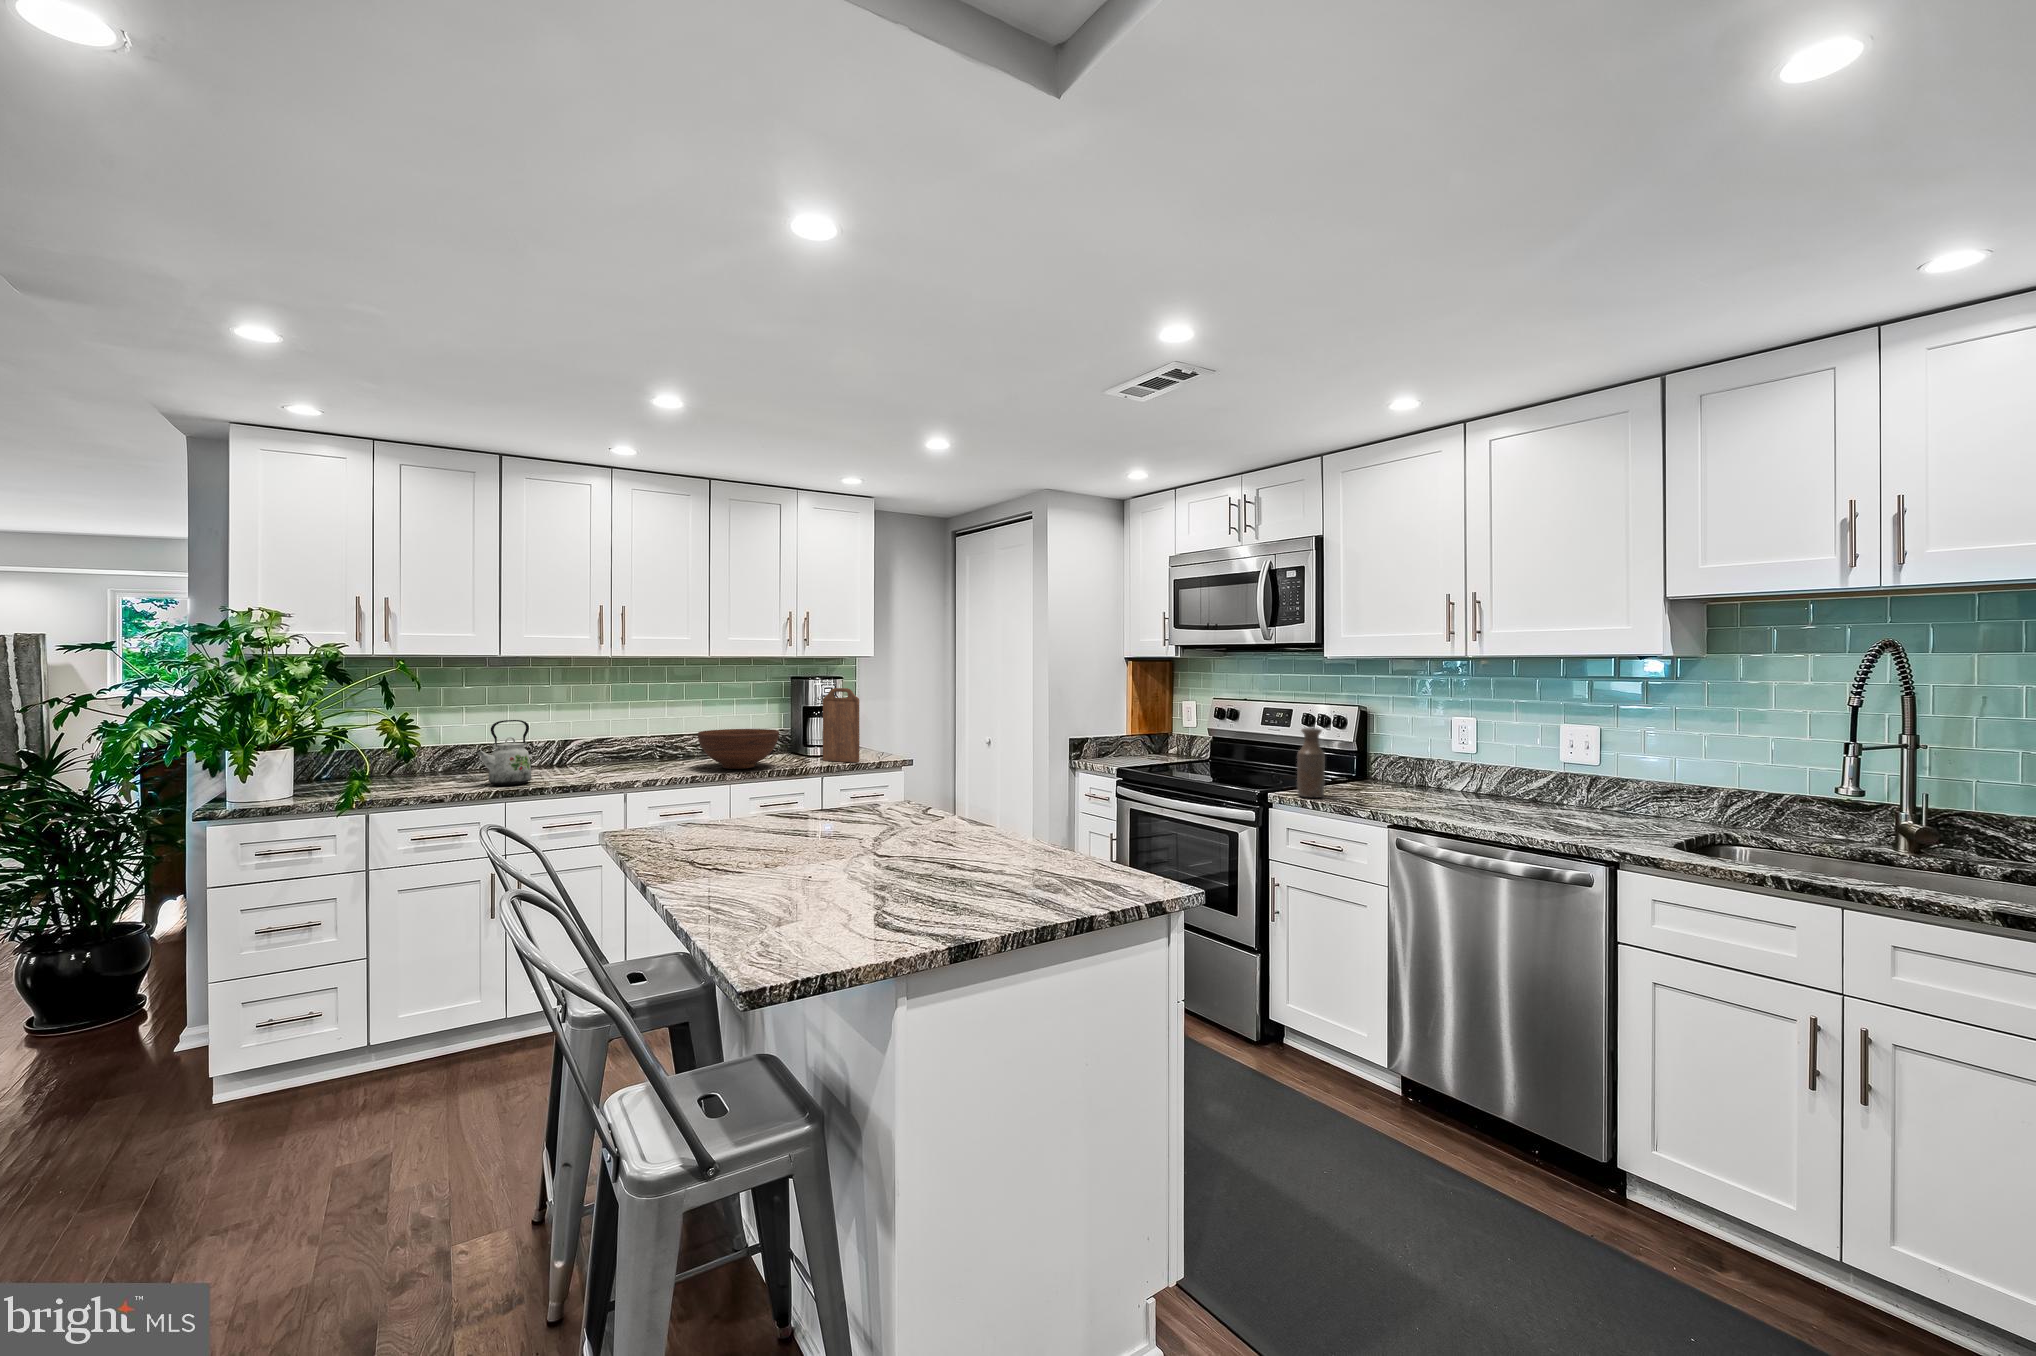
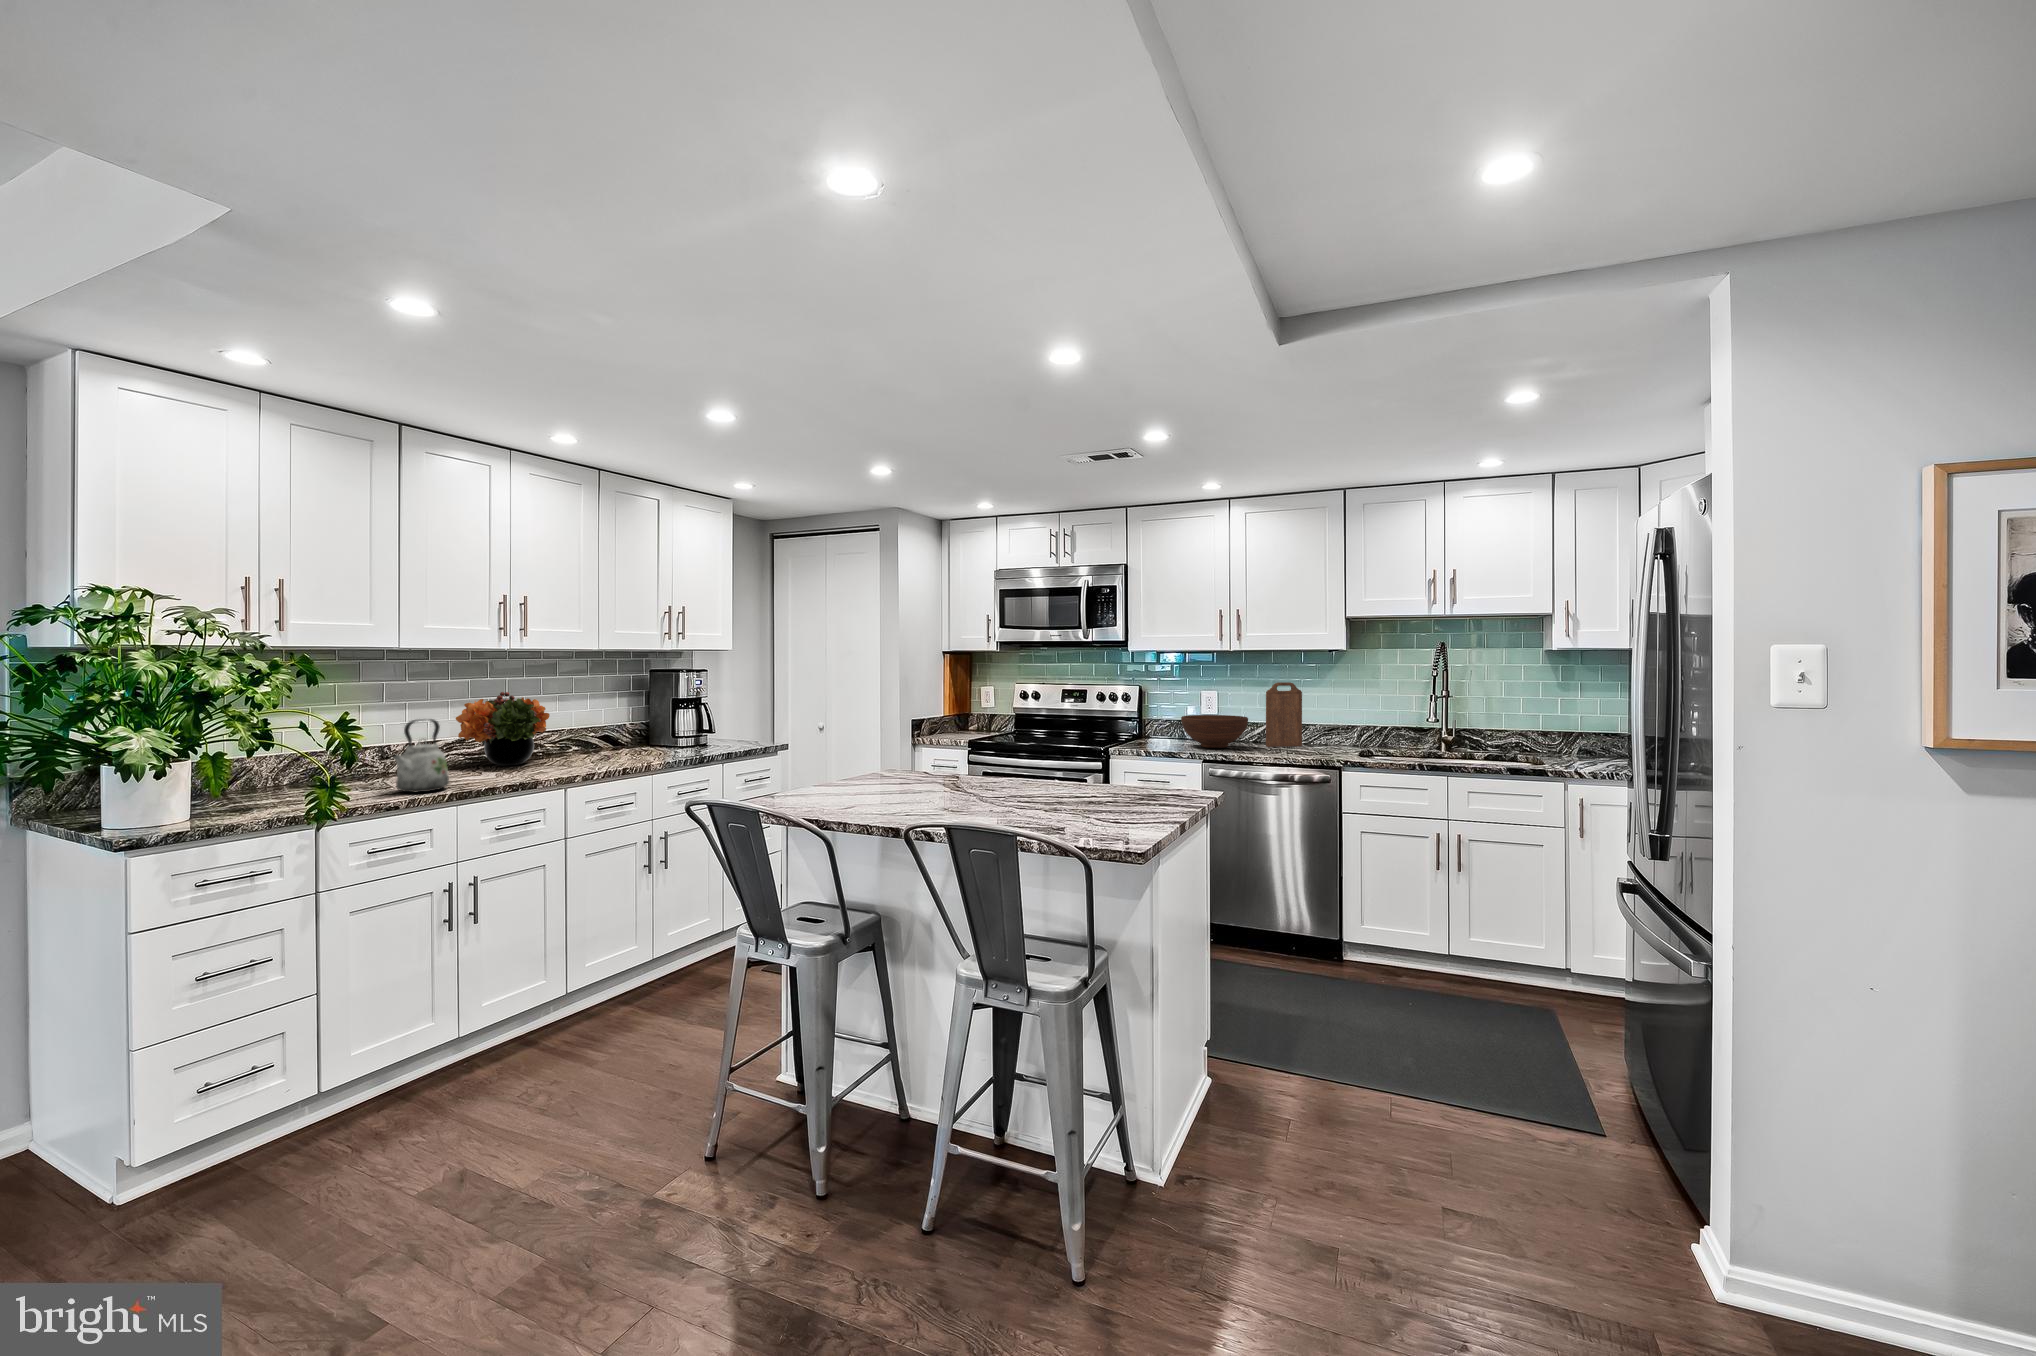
cutting board: present [823,688,859,762] -> present [1266,682,1302,747]
flower arrangement: none [585,697,667,765] -> present [456,692,550,765]
bottle: present [1297,728,1325,798] -> none [1133,701,1151,748]
fruit bowl: present [698,729,779,769] -> present [1181,715,1248,748]

